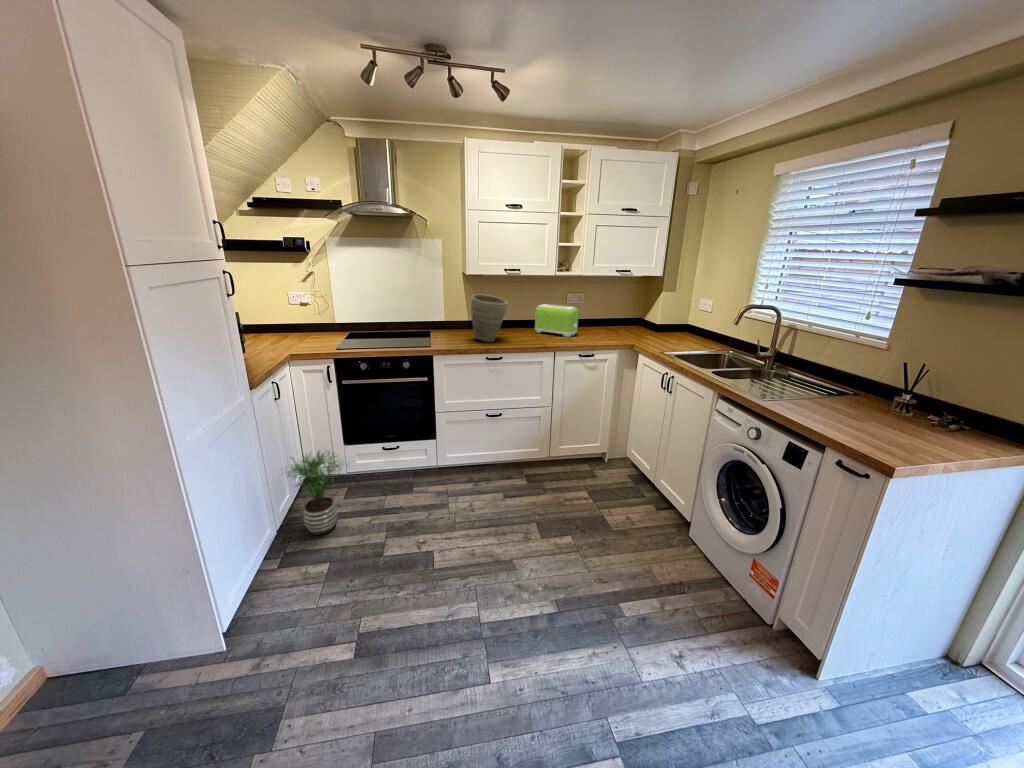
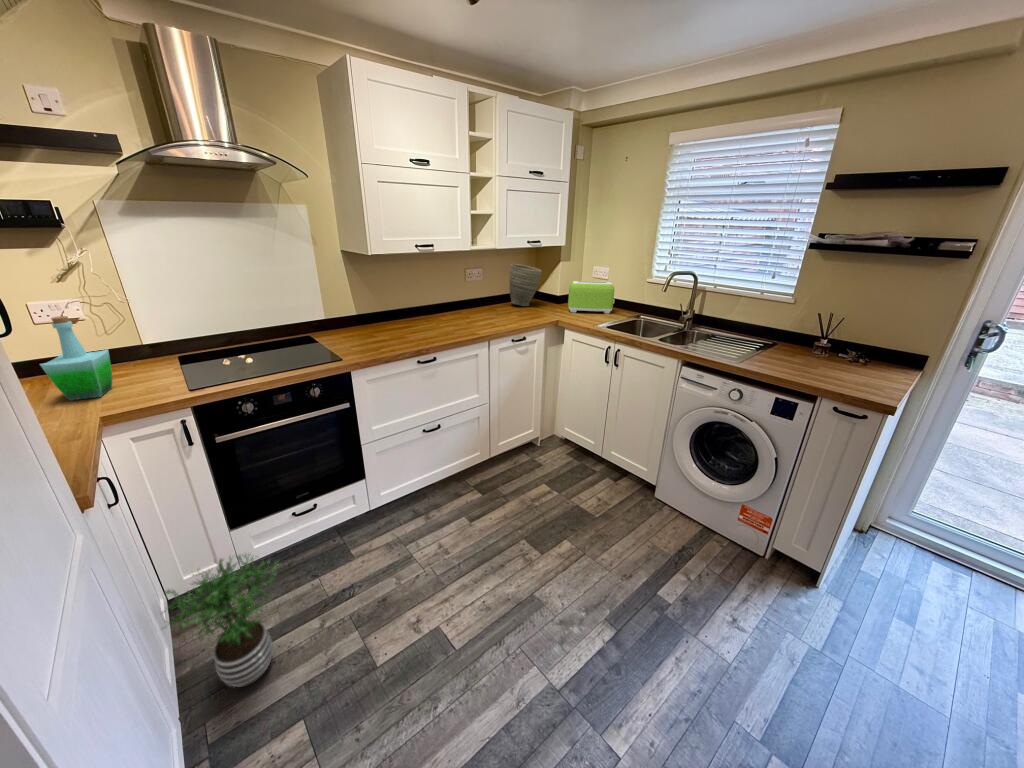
vase: present [471,295,508,341] -> present [509,264,542,306]
bottle: none [277,300,309,347] -> present [40,316,112,400]
toaster: present [535,304,578,337] -> present [568,281,615,314]

